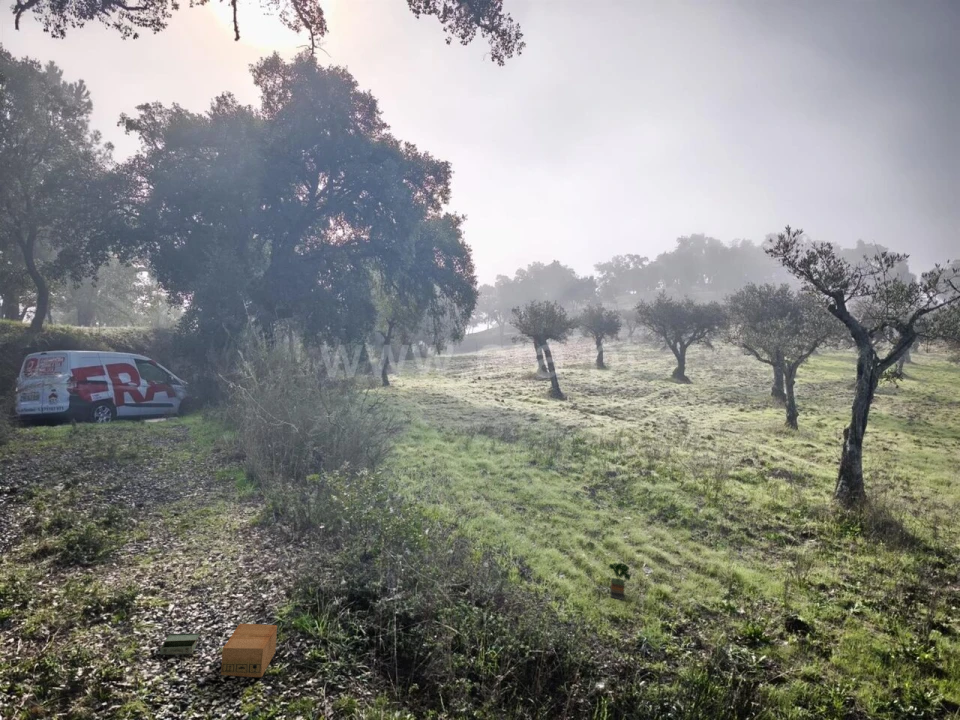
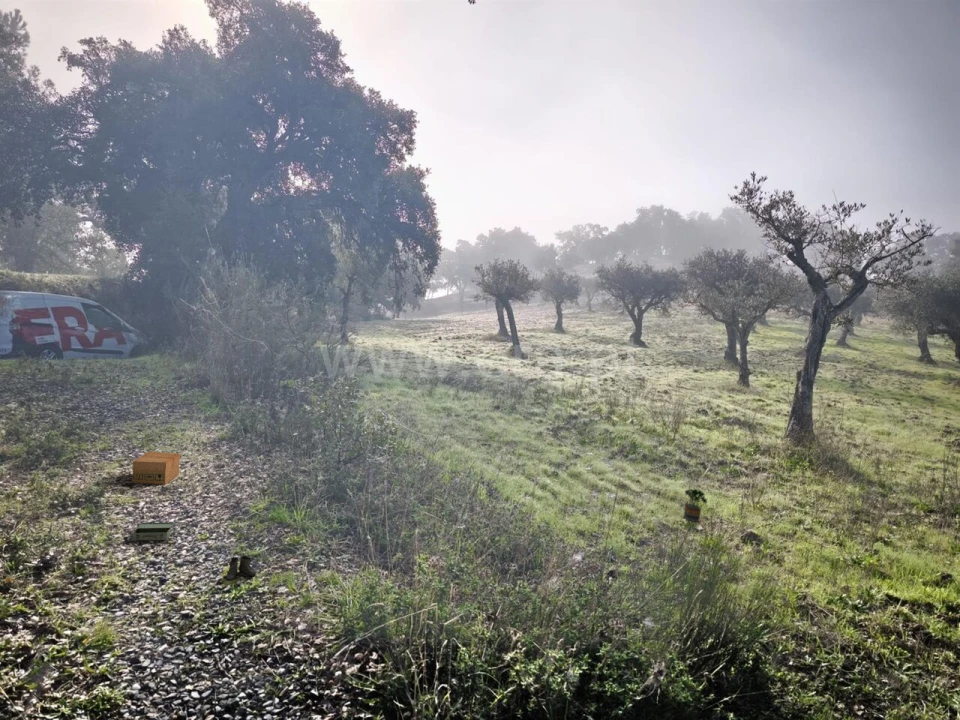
potted tree: present [609,563,631,600] -> present [684,489,707,522]
cardboard box: present [221,623,277,677] -> present [132,452,180,484]
boots: none [239,678,271,708] -> present [226,556,256,581]

